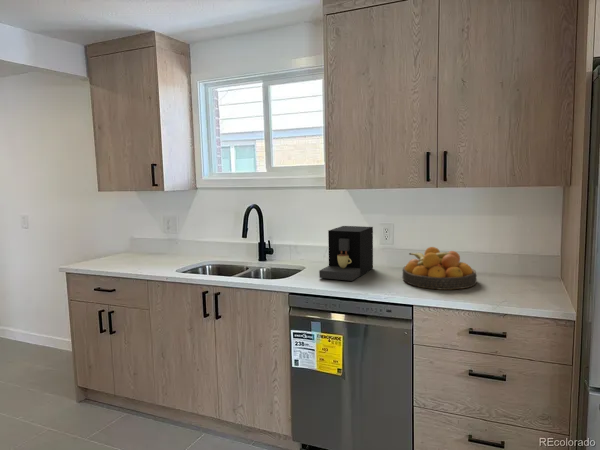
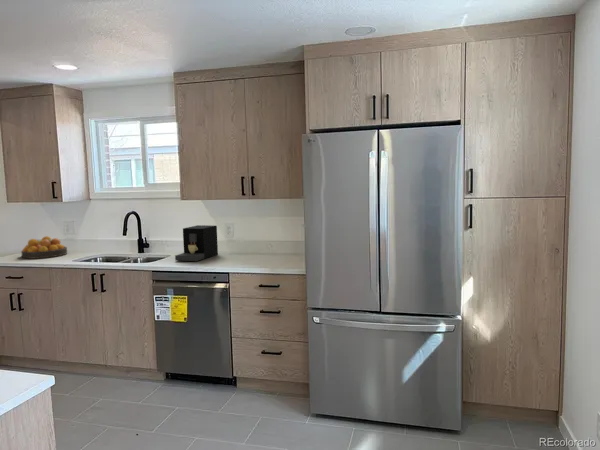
fruit bowl: present [402,247,477,290] -> present [22,236,67,259]

